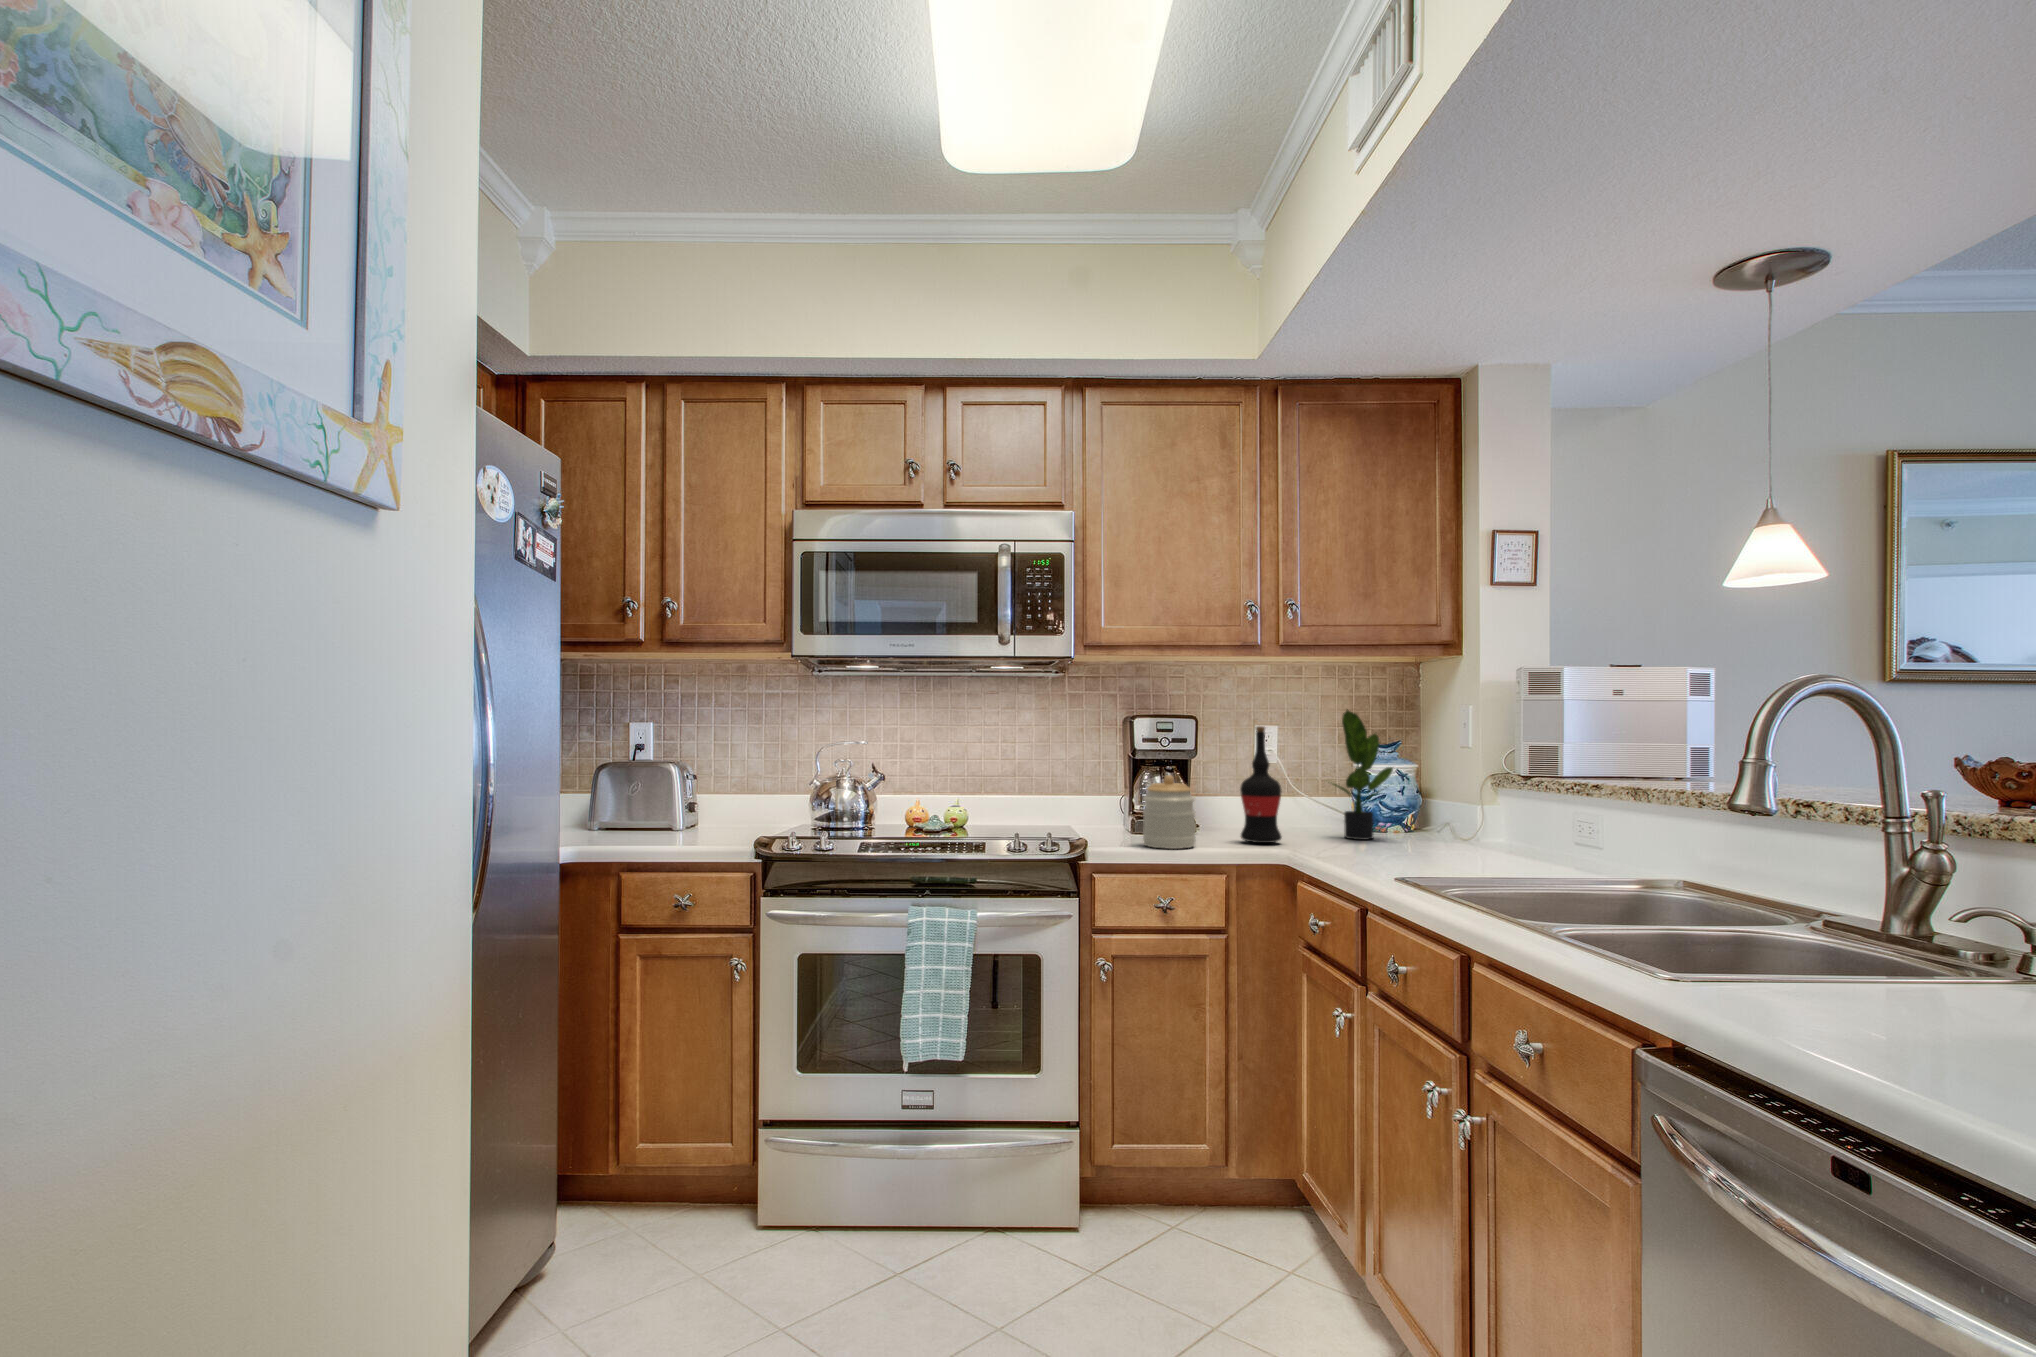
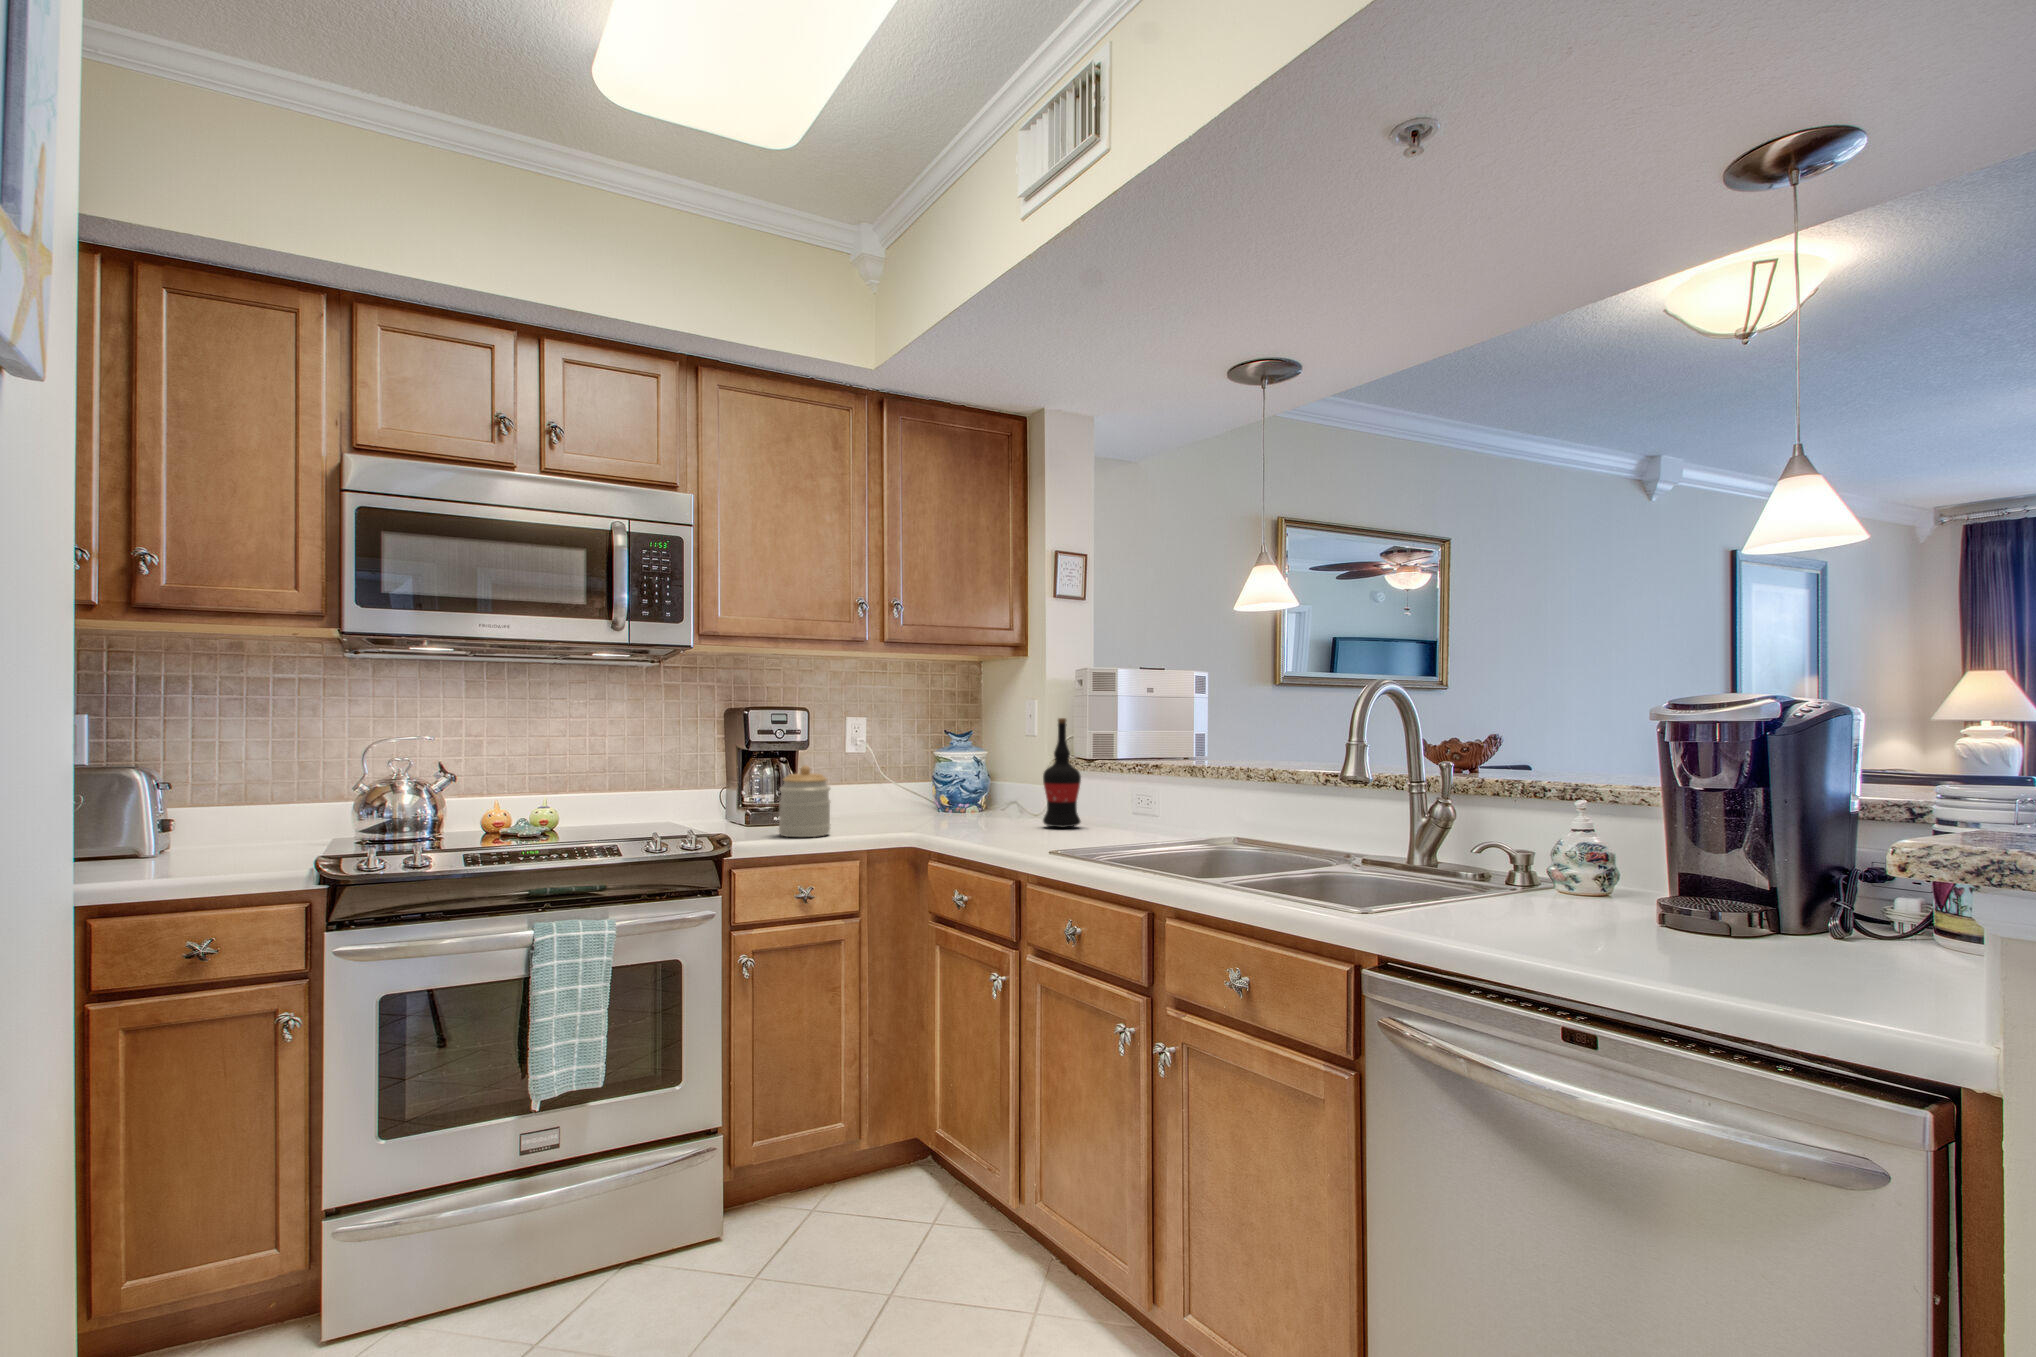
potted plant: present [1333,709,1393,840] -> none [923,701,987,819]
wine bottle: present [1240,726,1282,843] -> present [1043,718,1081,828]

